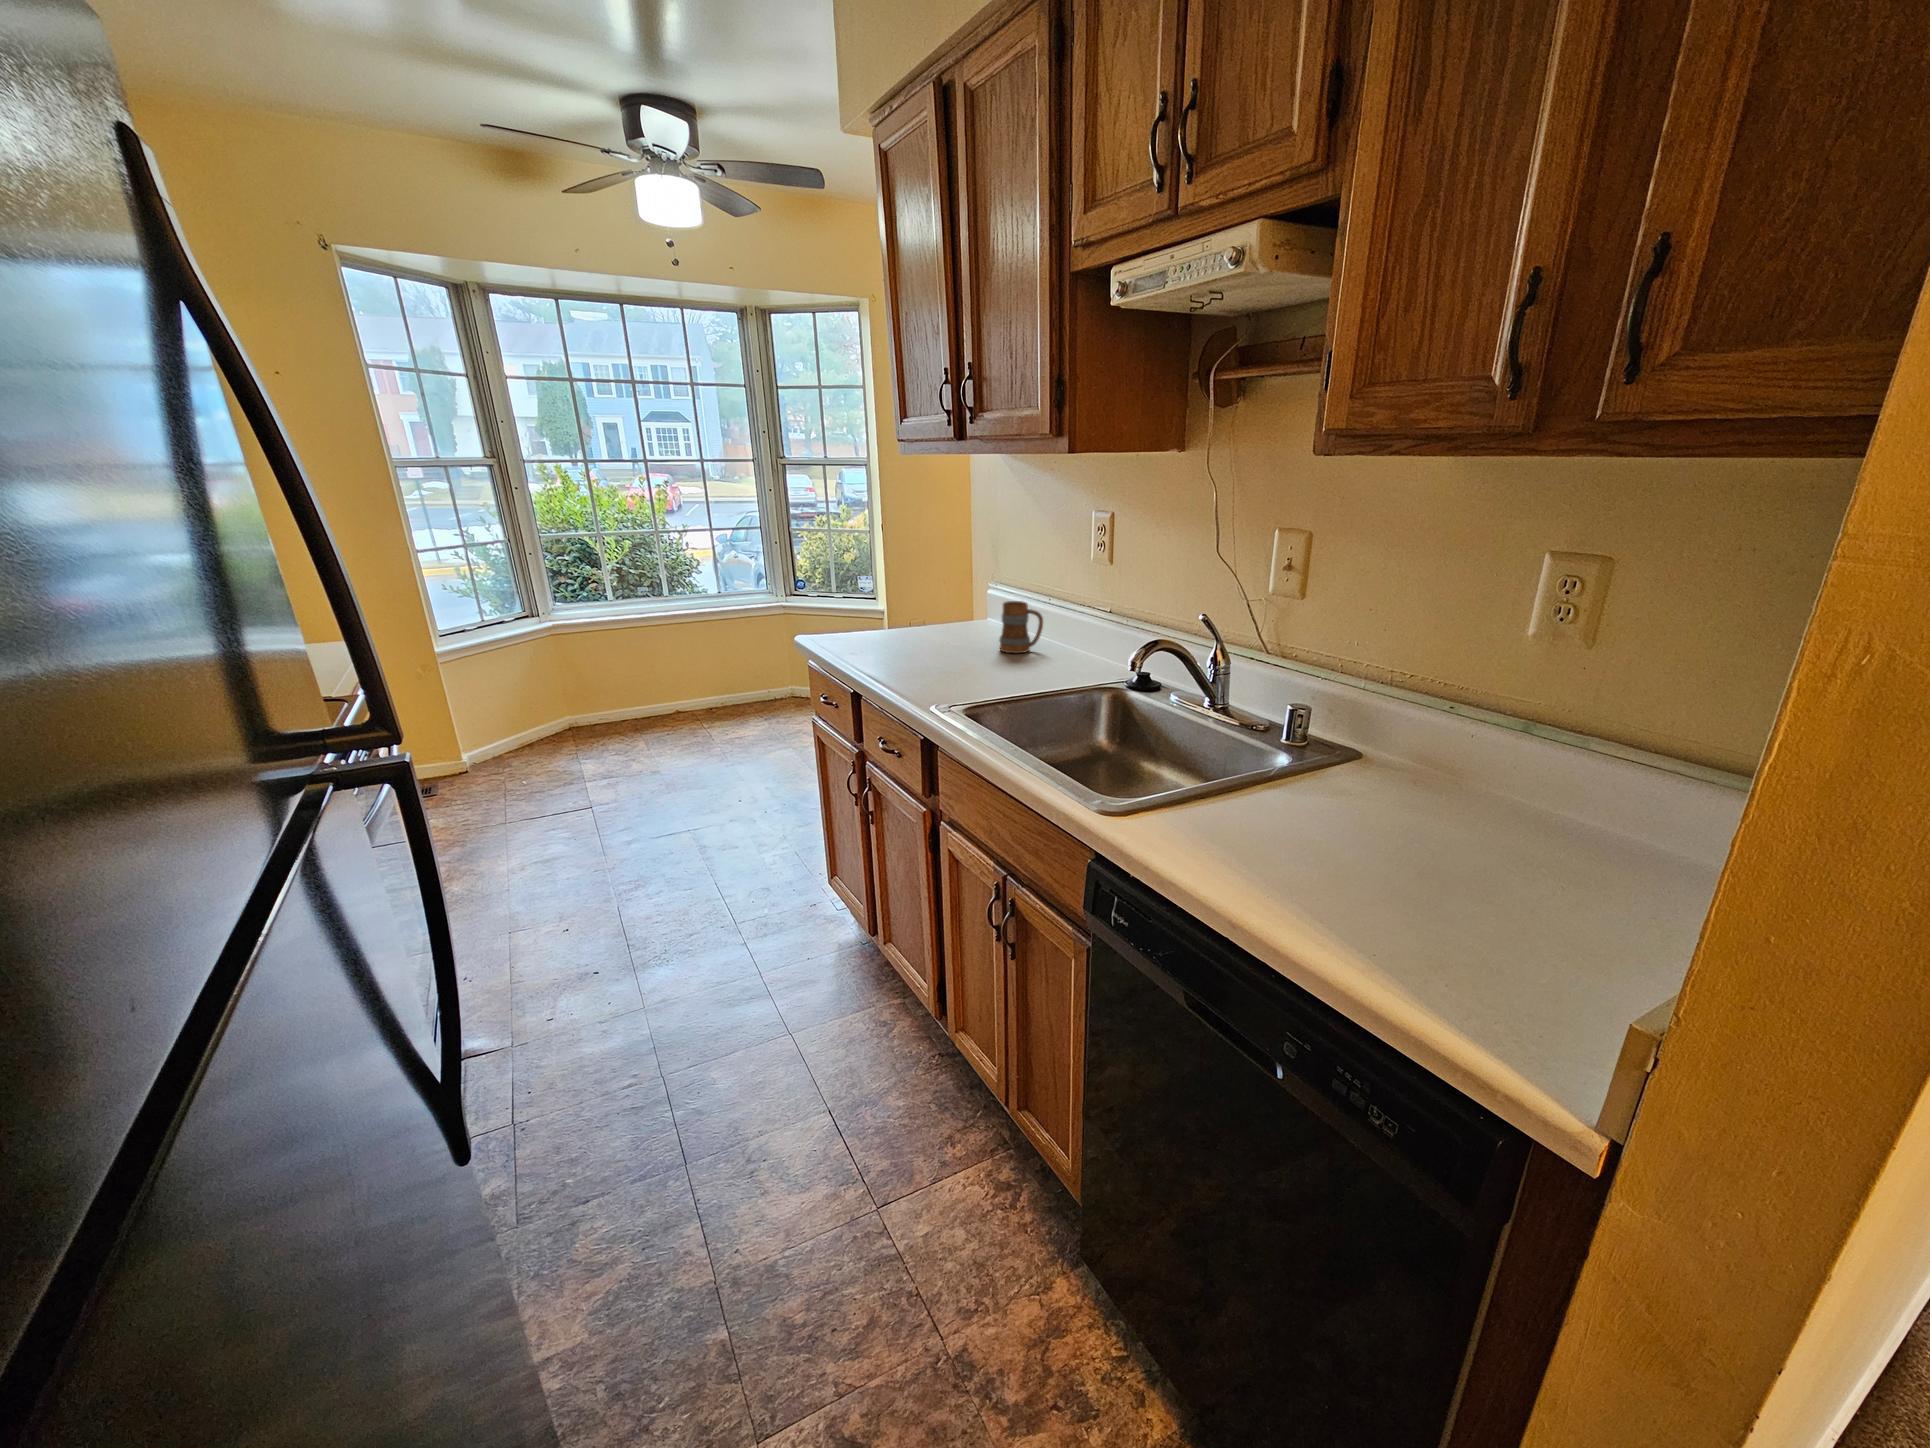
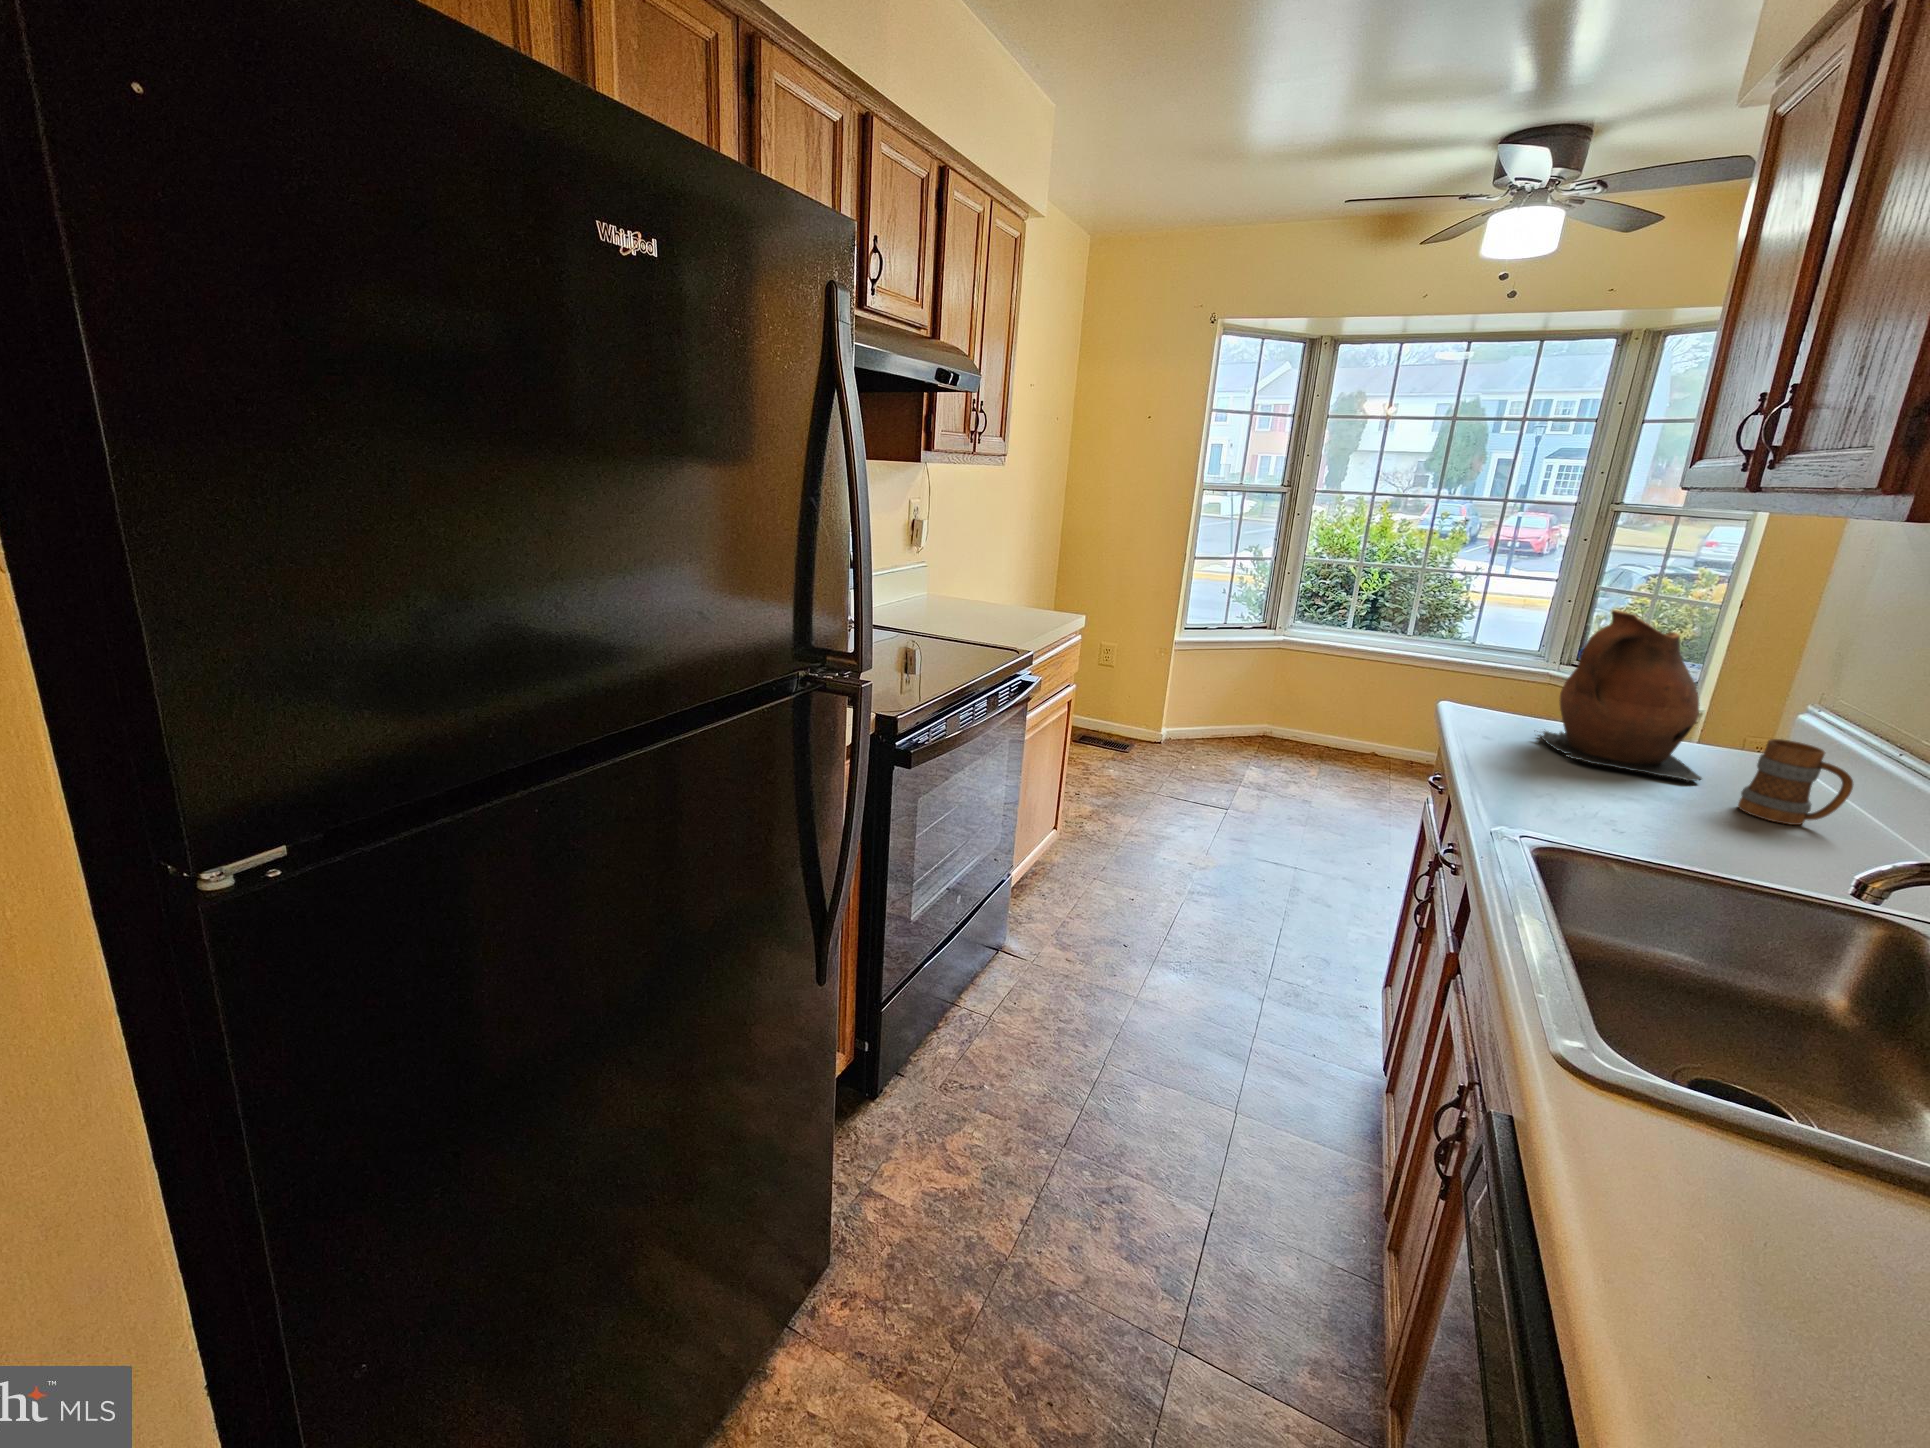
ceramic pitcher: none [875,535,975,650] -> present [1541,610,1702,782]

